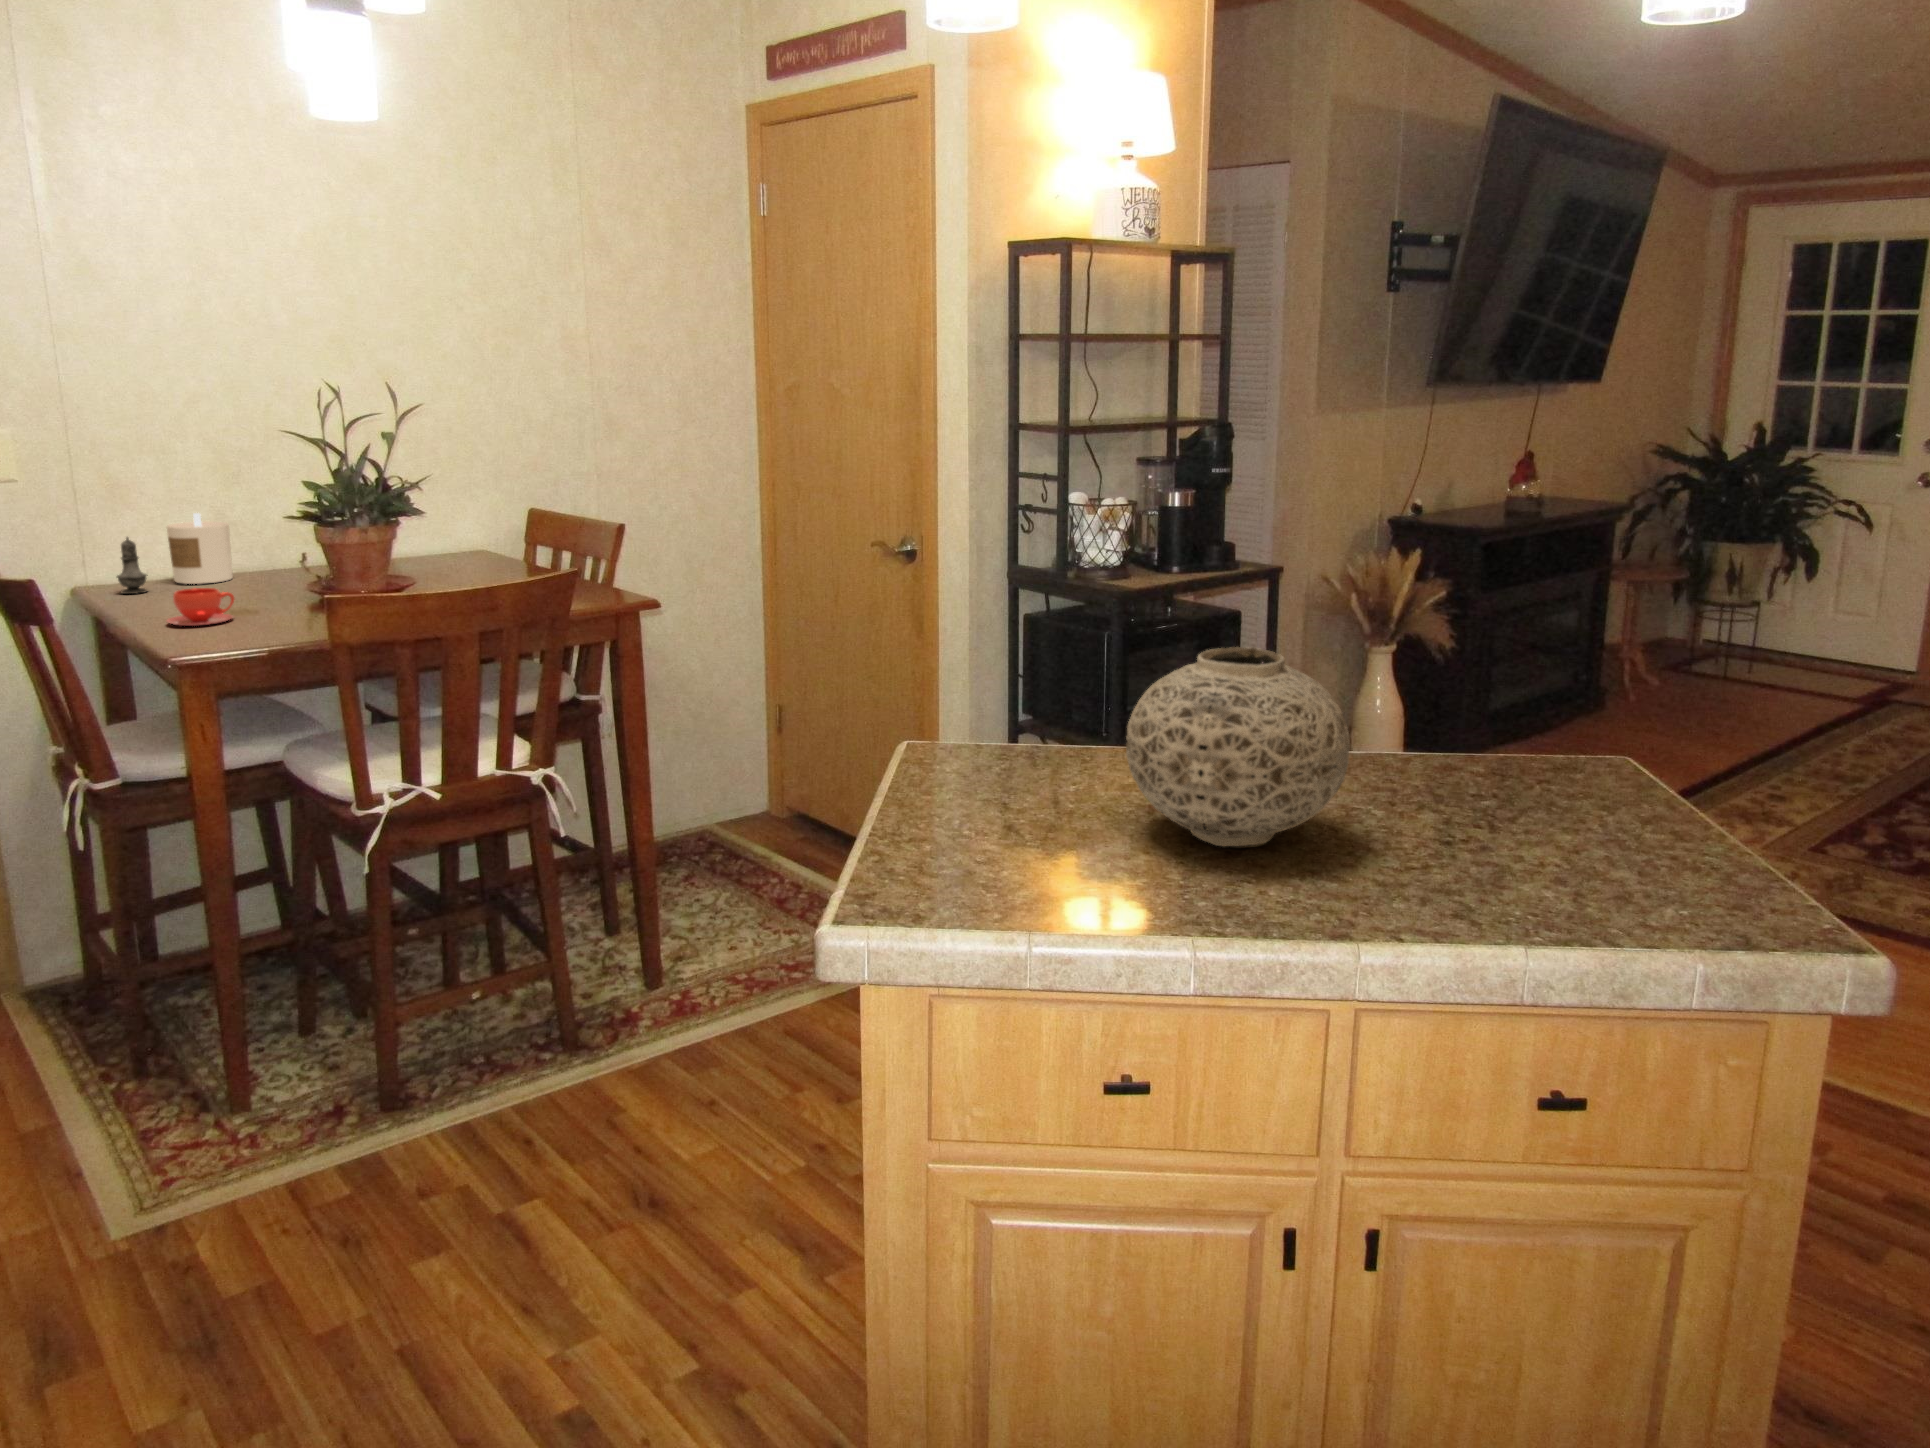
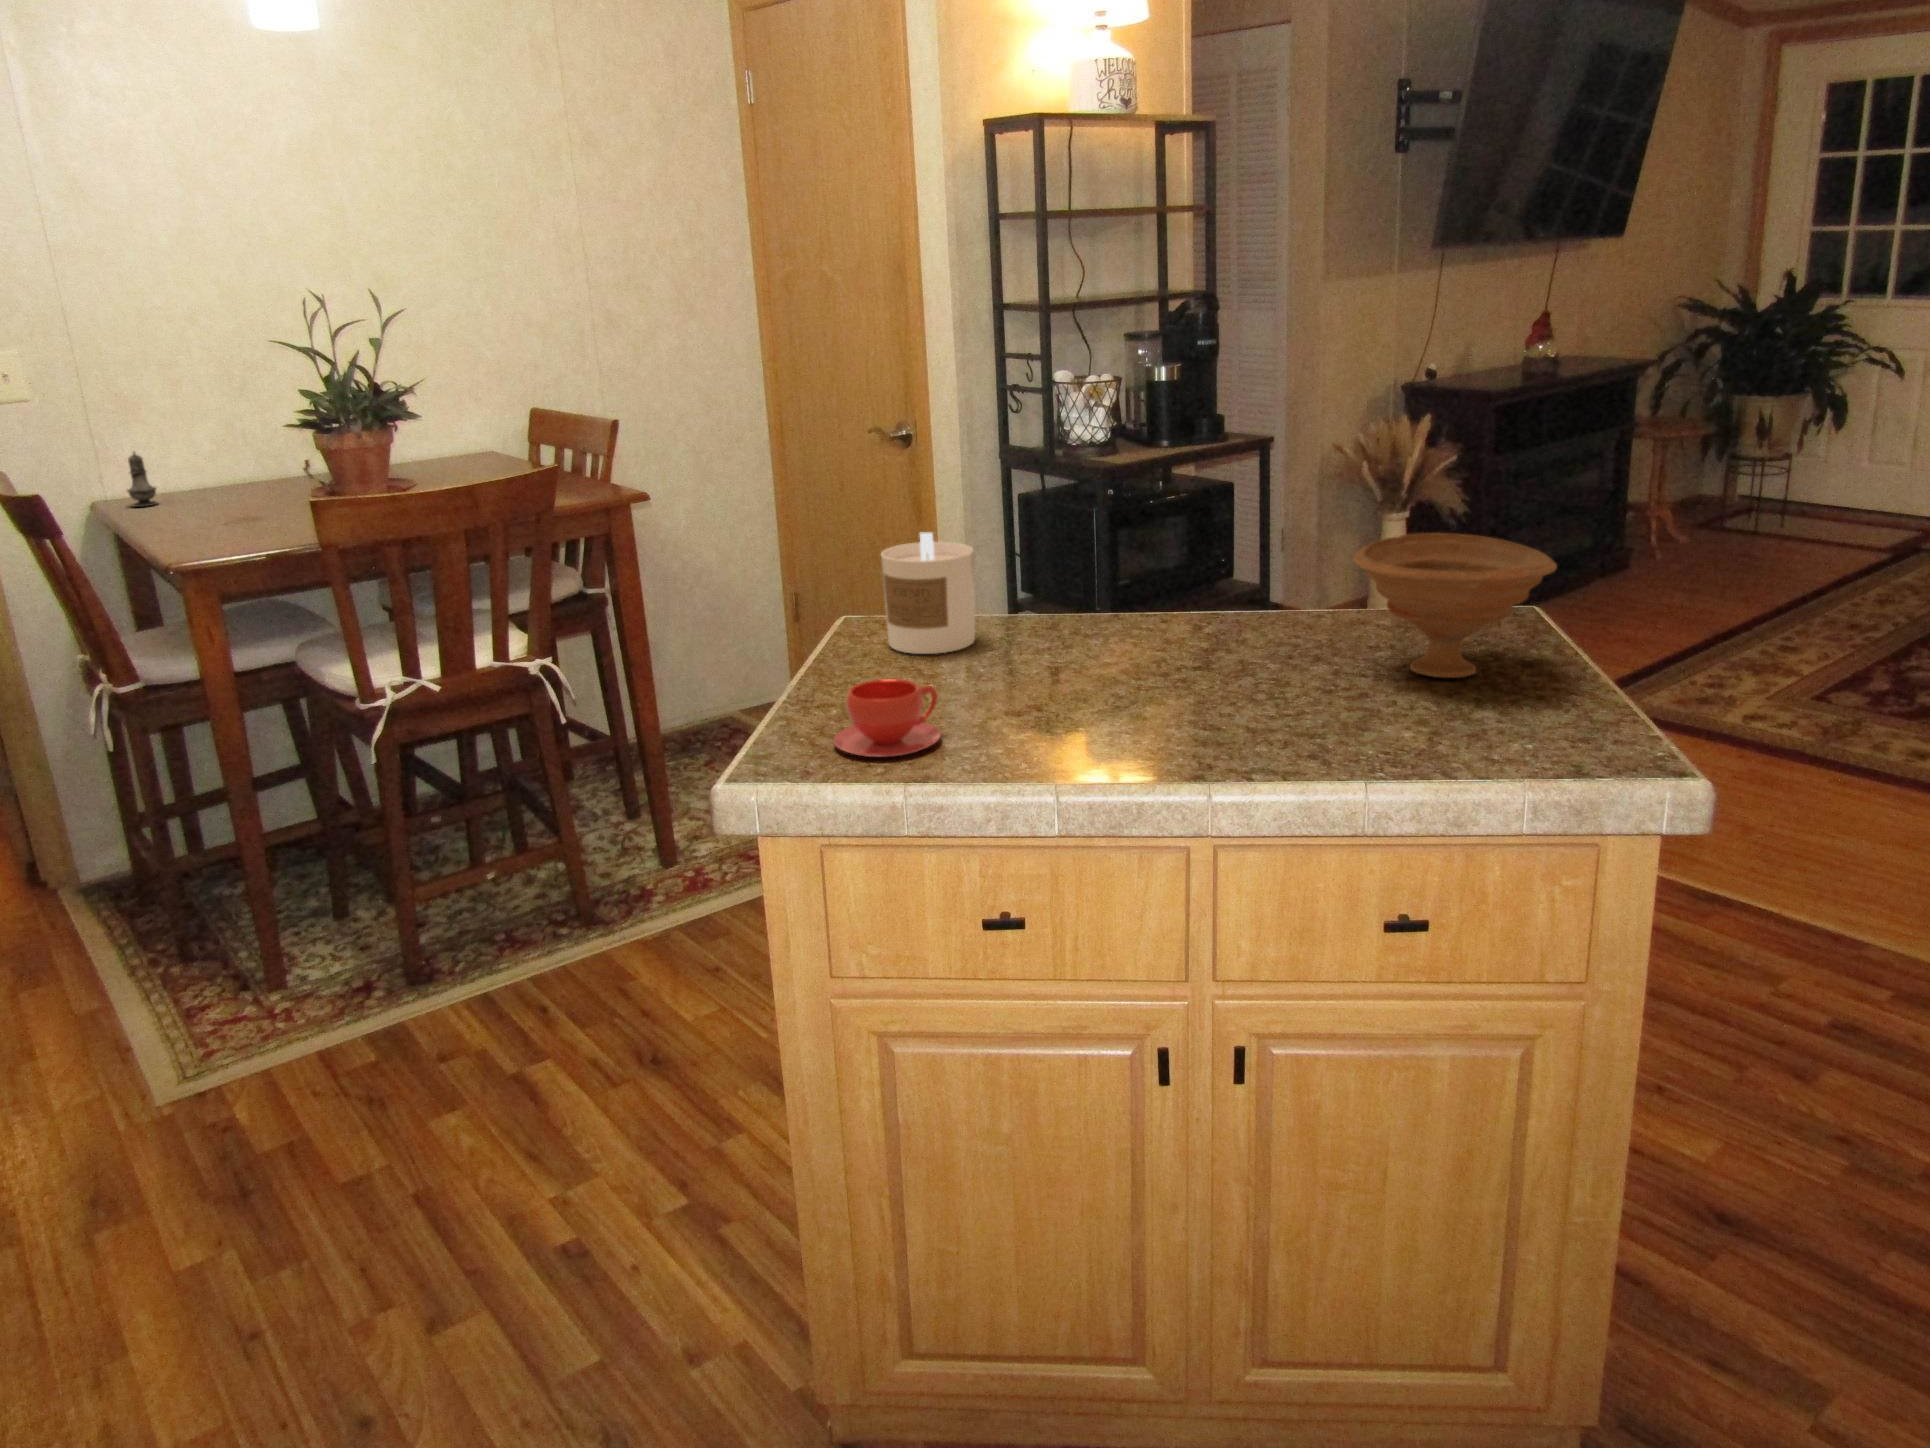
candle: present [167,513,233,584] -> present [881,533,975,654]
teacup: present [167,588,234,626] -> present [833,679,941,757]
vase: present [1126,647,1350,847] -> none [1023,513,1233,702]
bowl: none [1467,678,1687,832] -> present [1353,533,1557,678]

